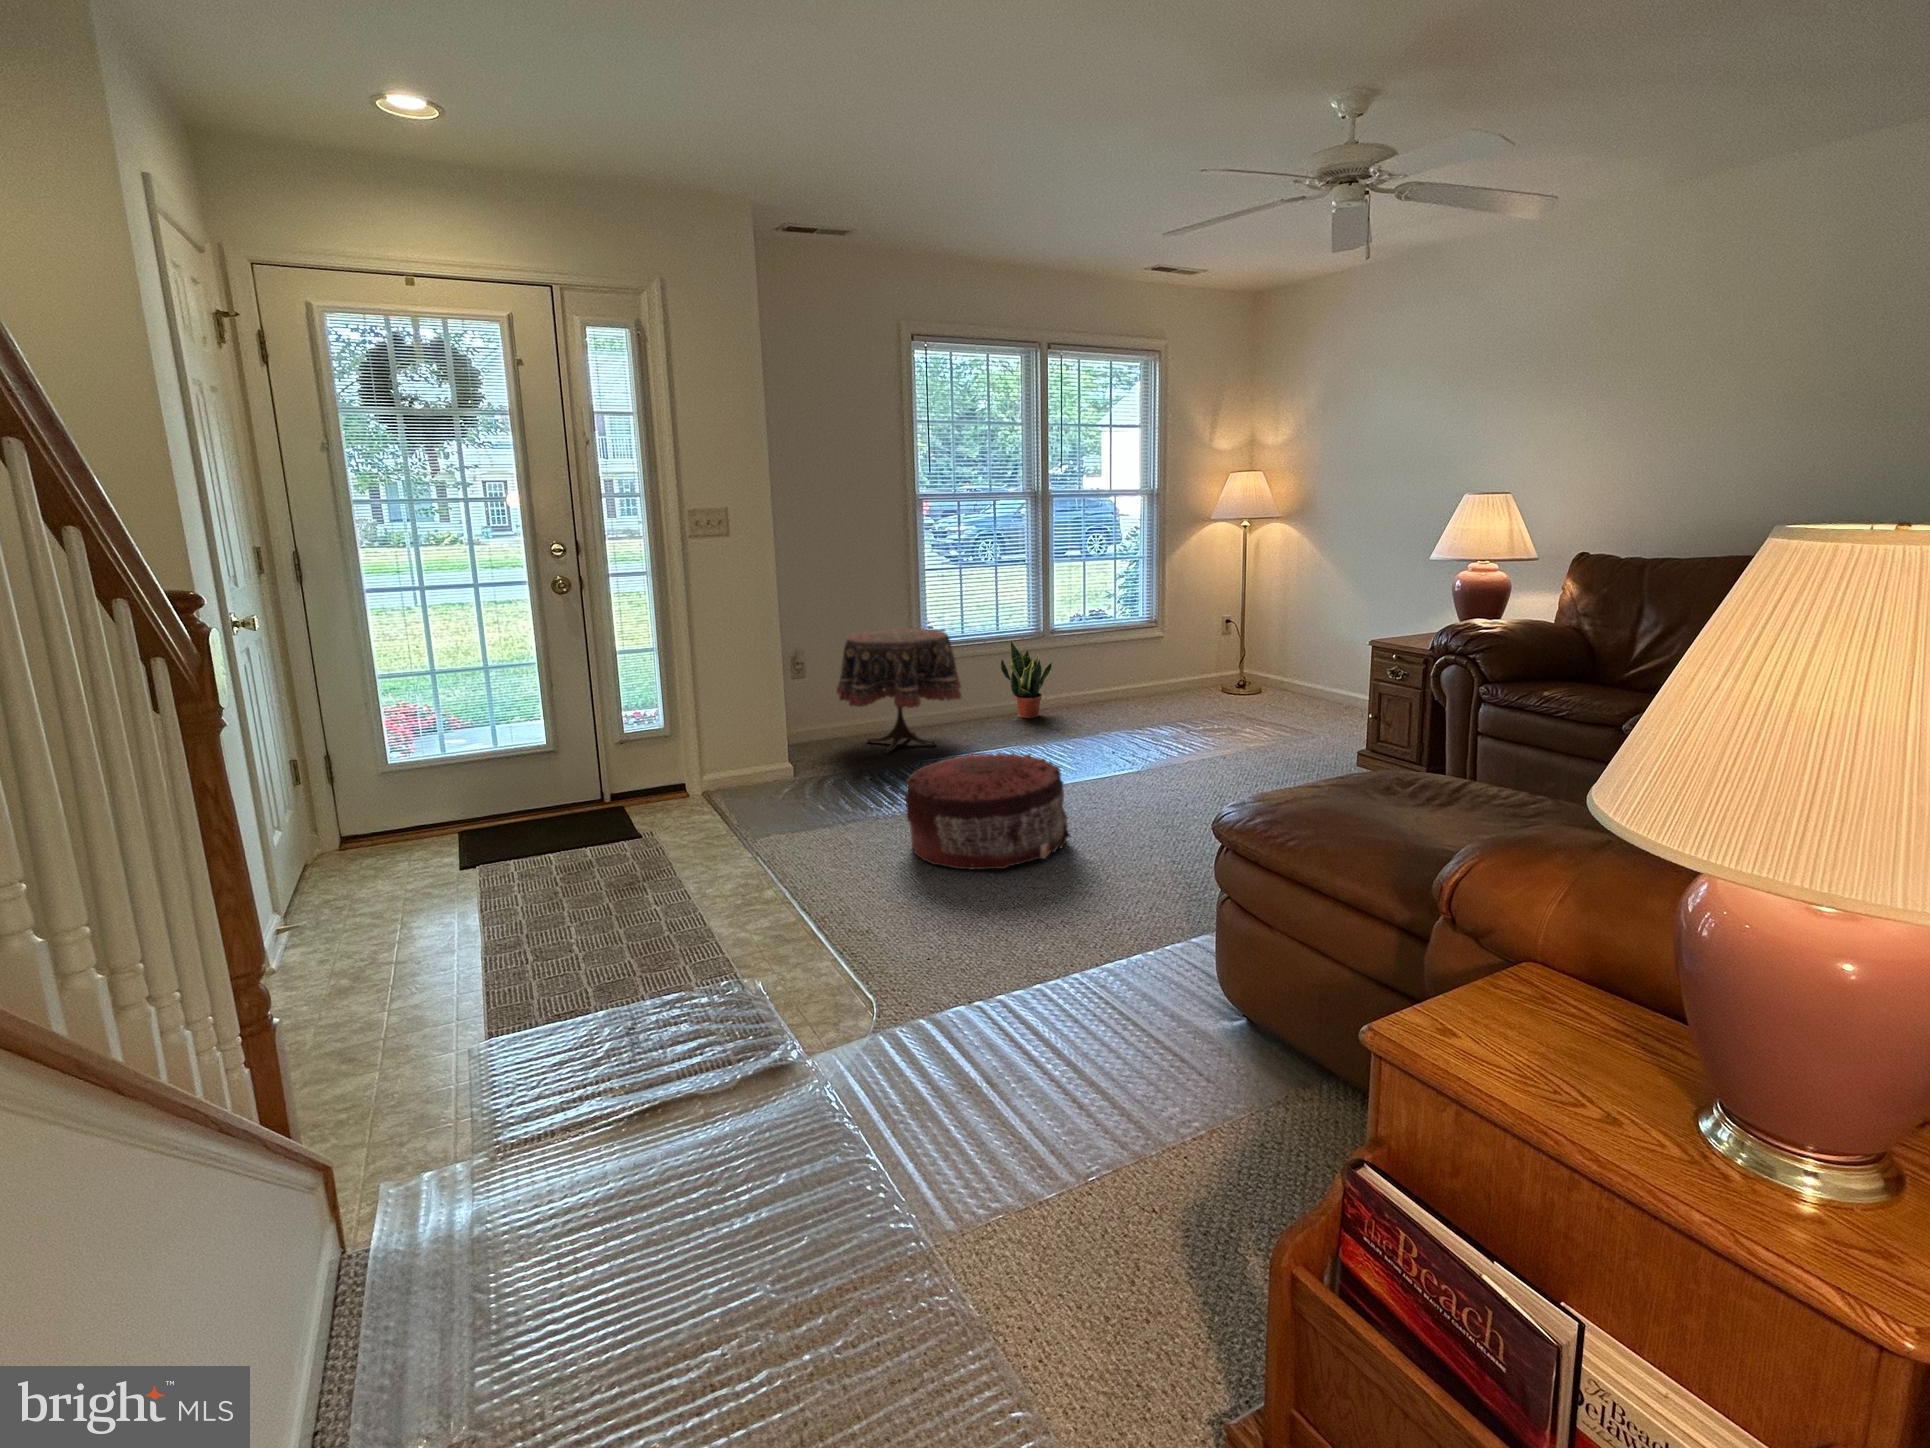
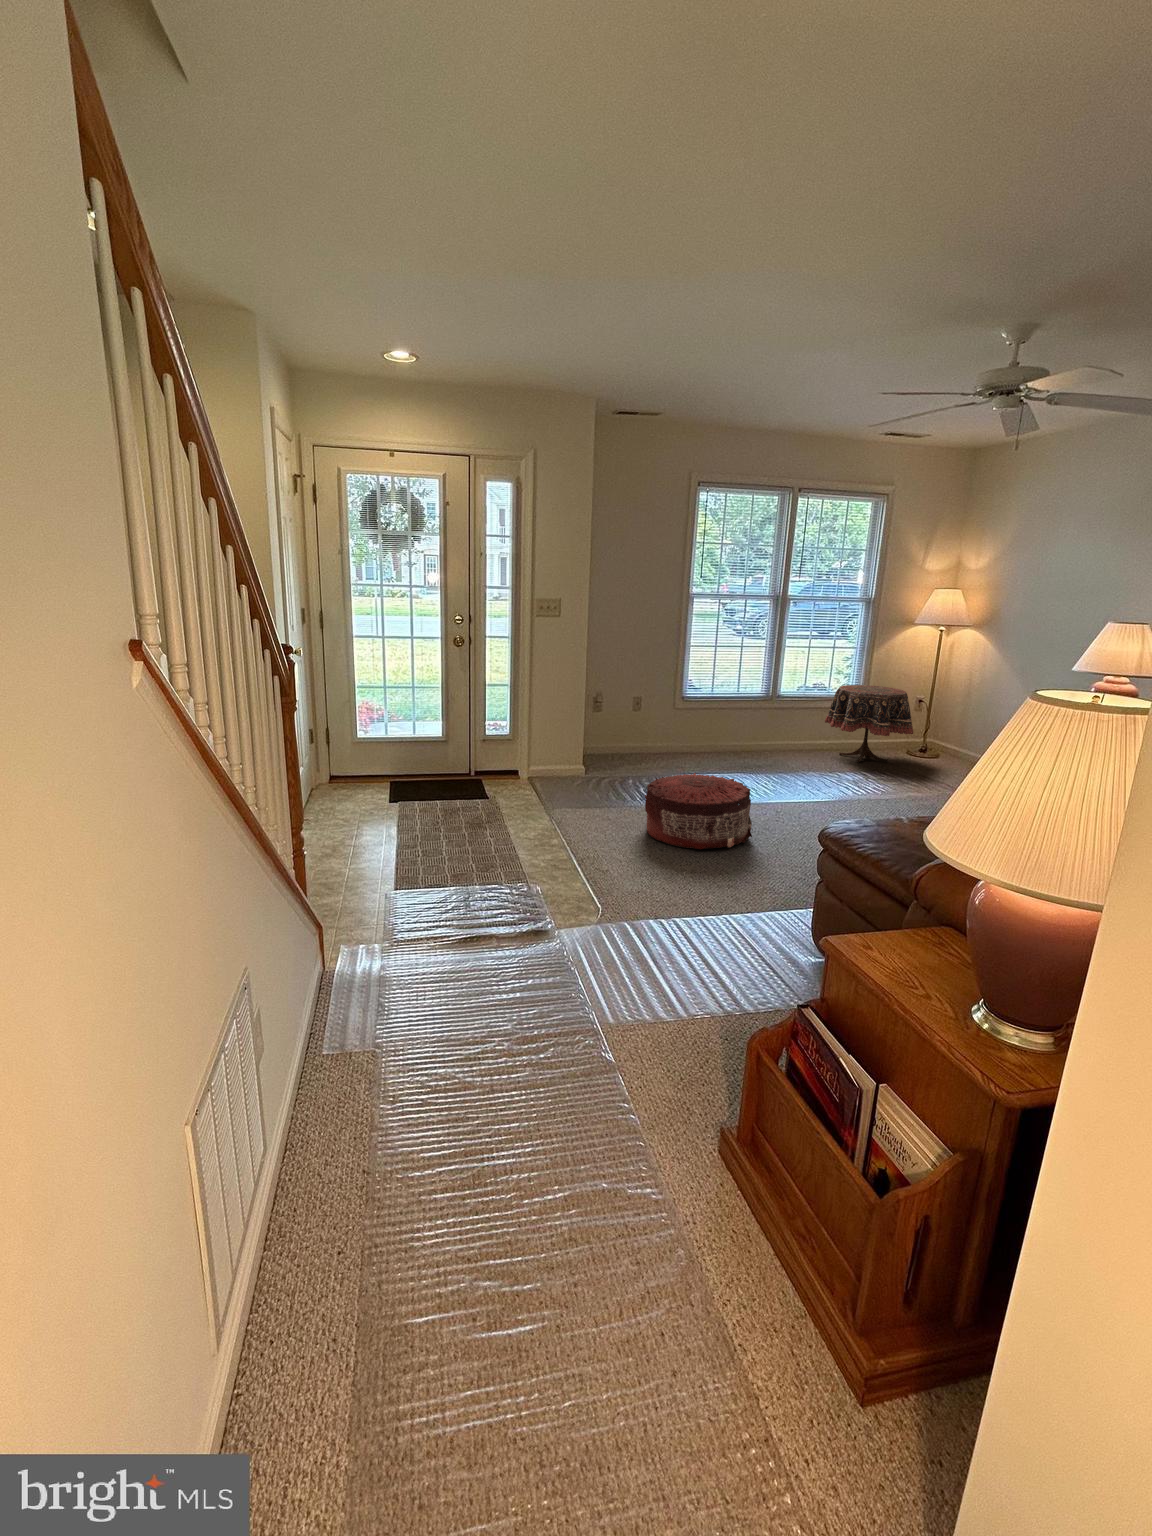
side table: present [837,628,961,753] -> present [825,685,913,763]
potted plant: present [1001,641,1052,718] -> none [736,700,774,756]

